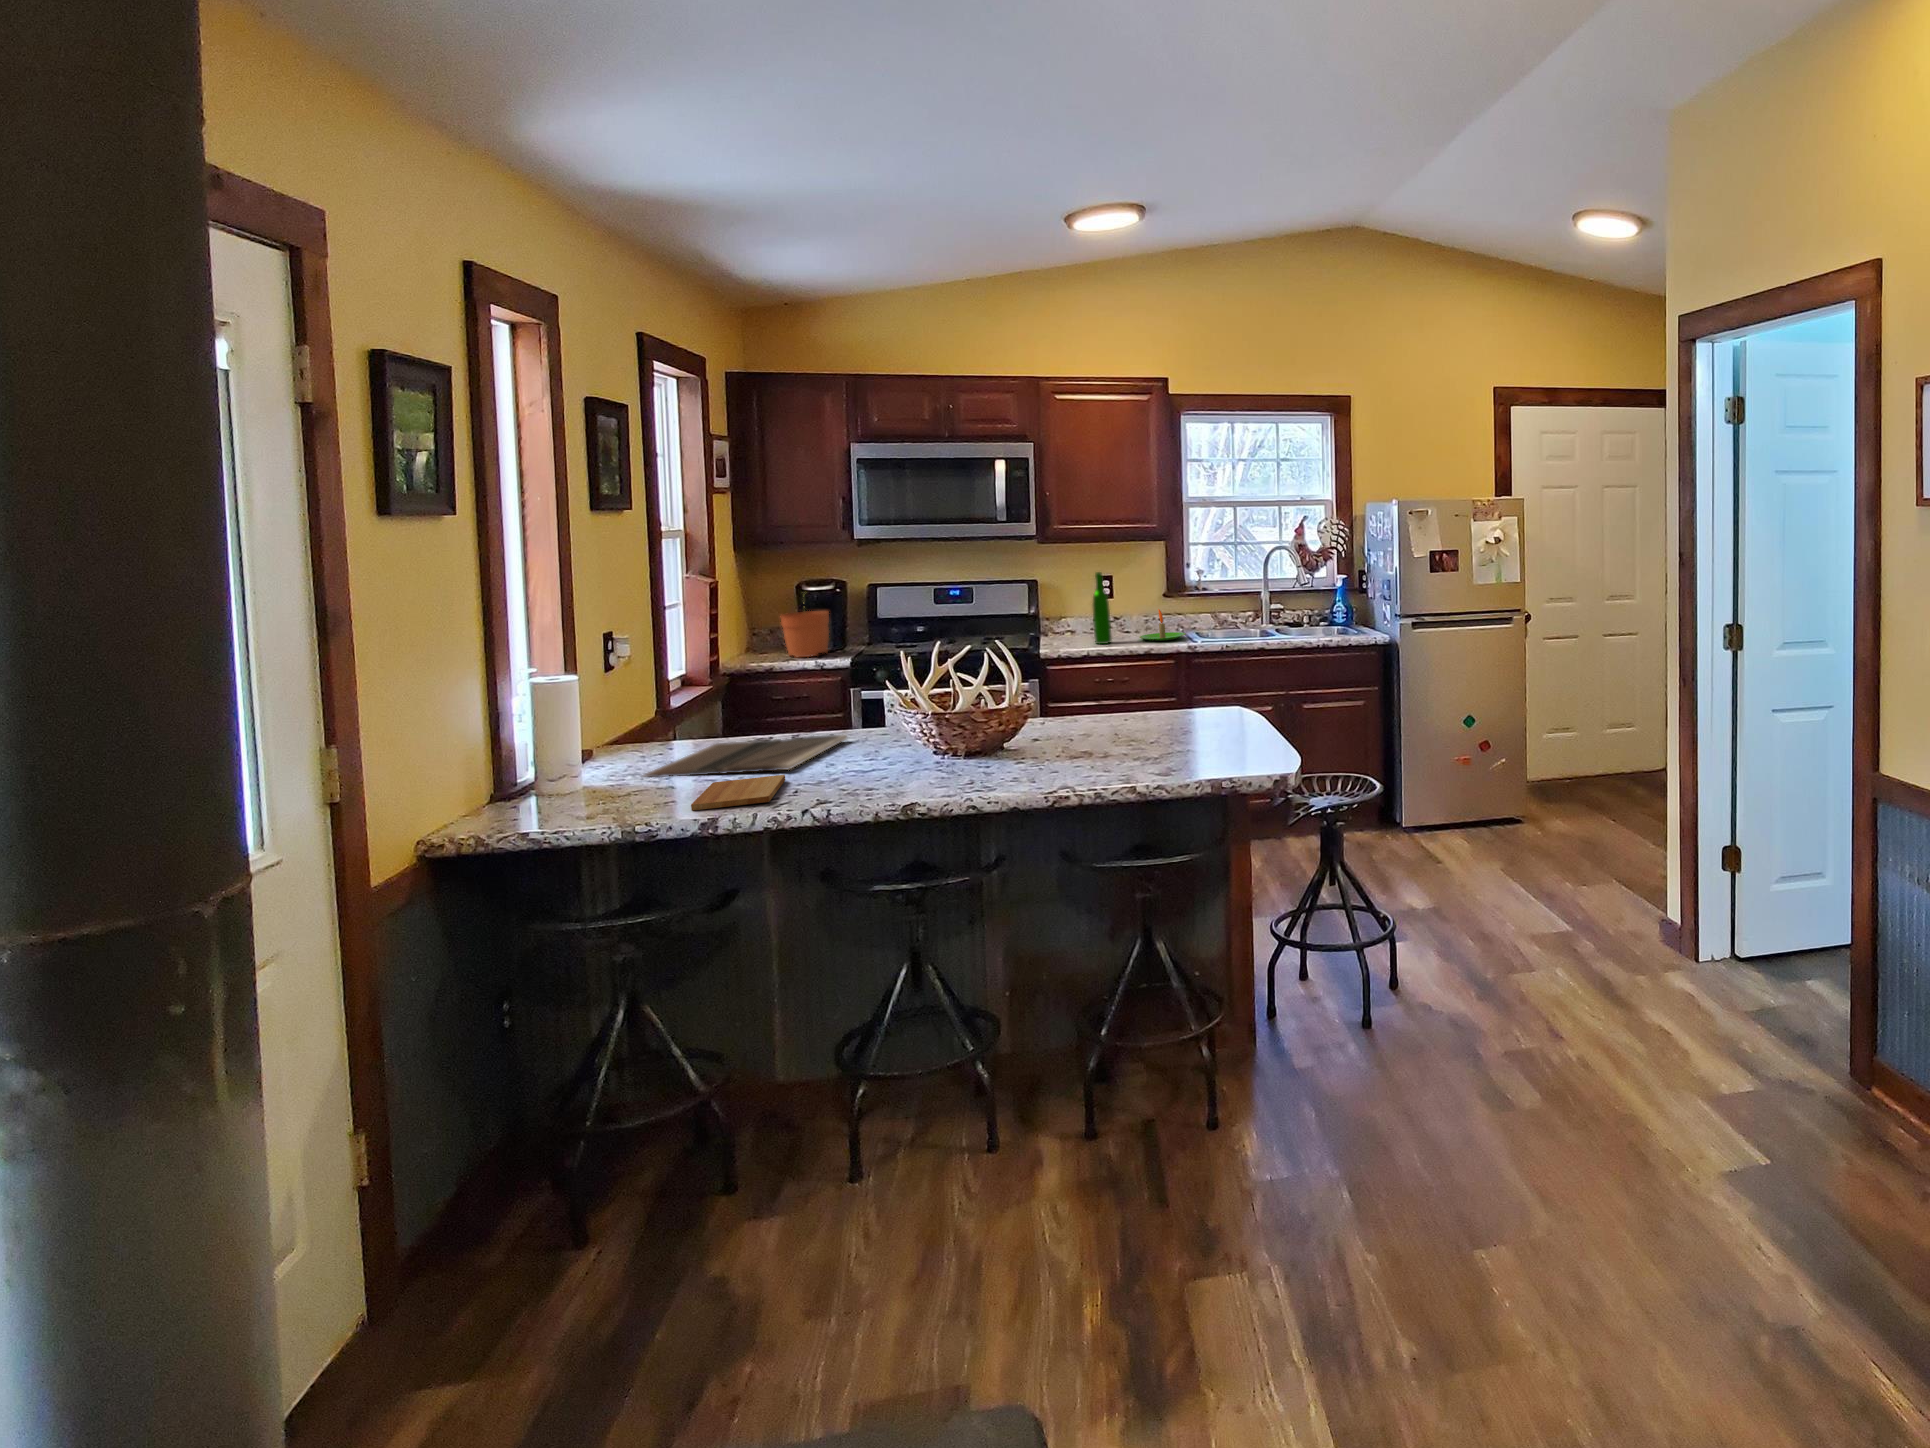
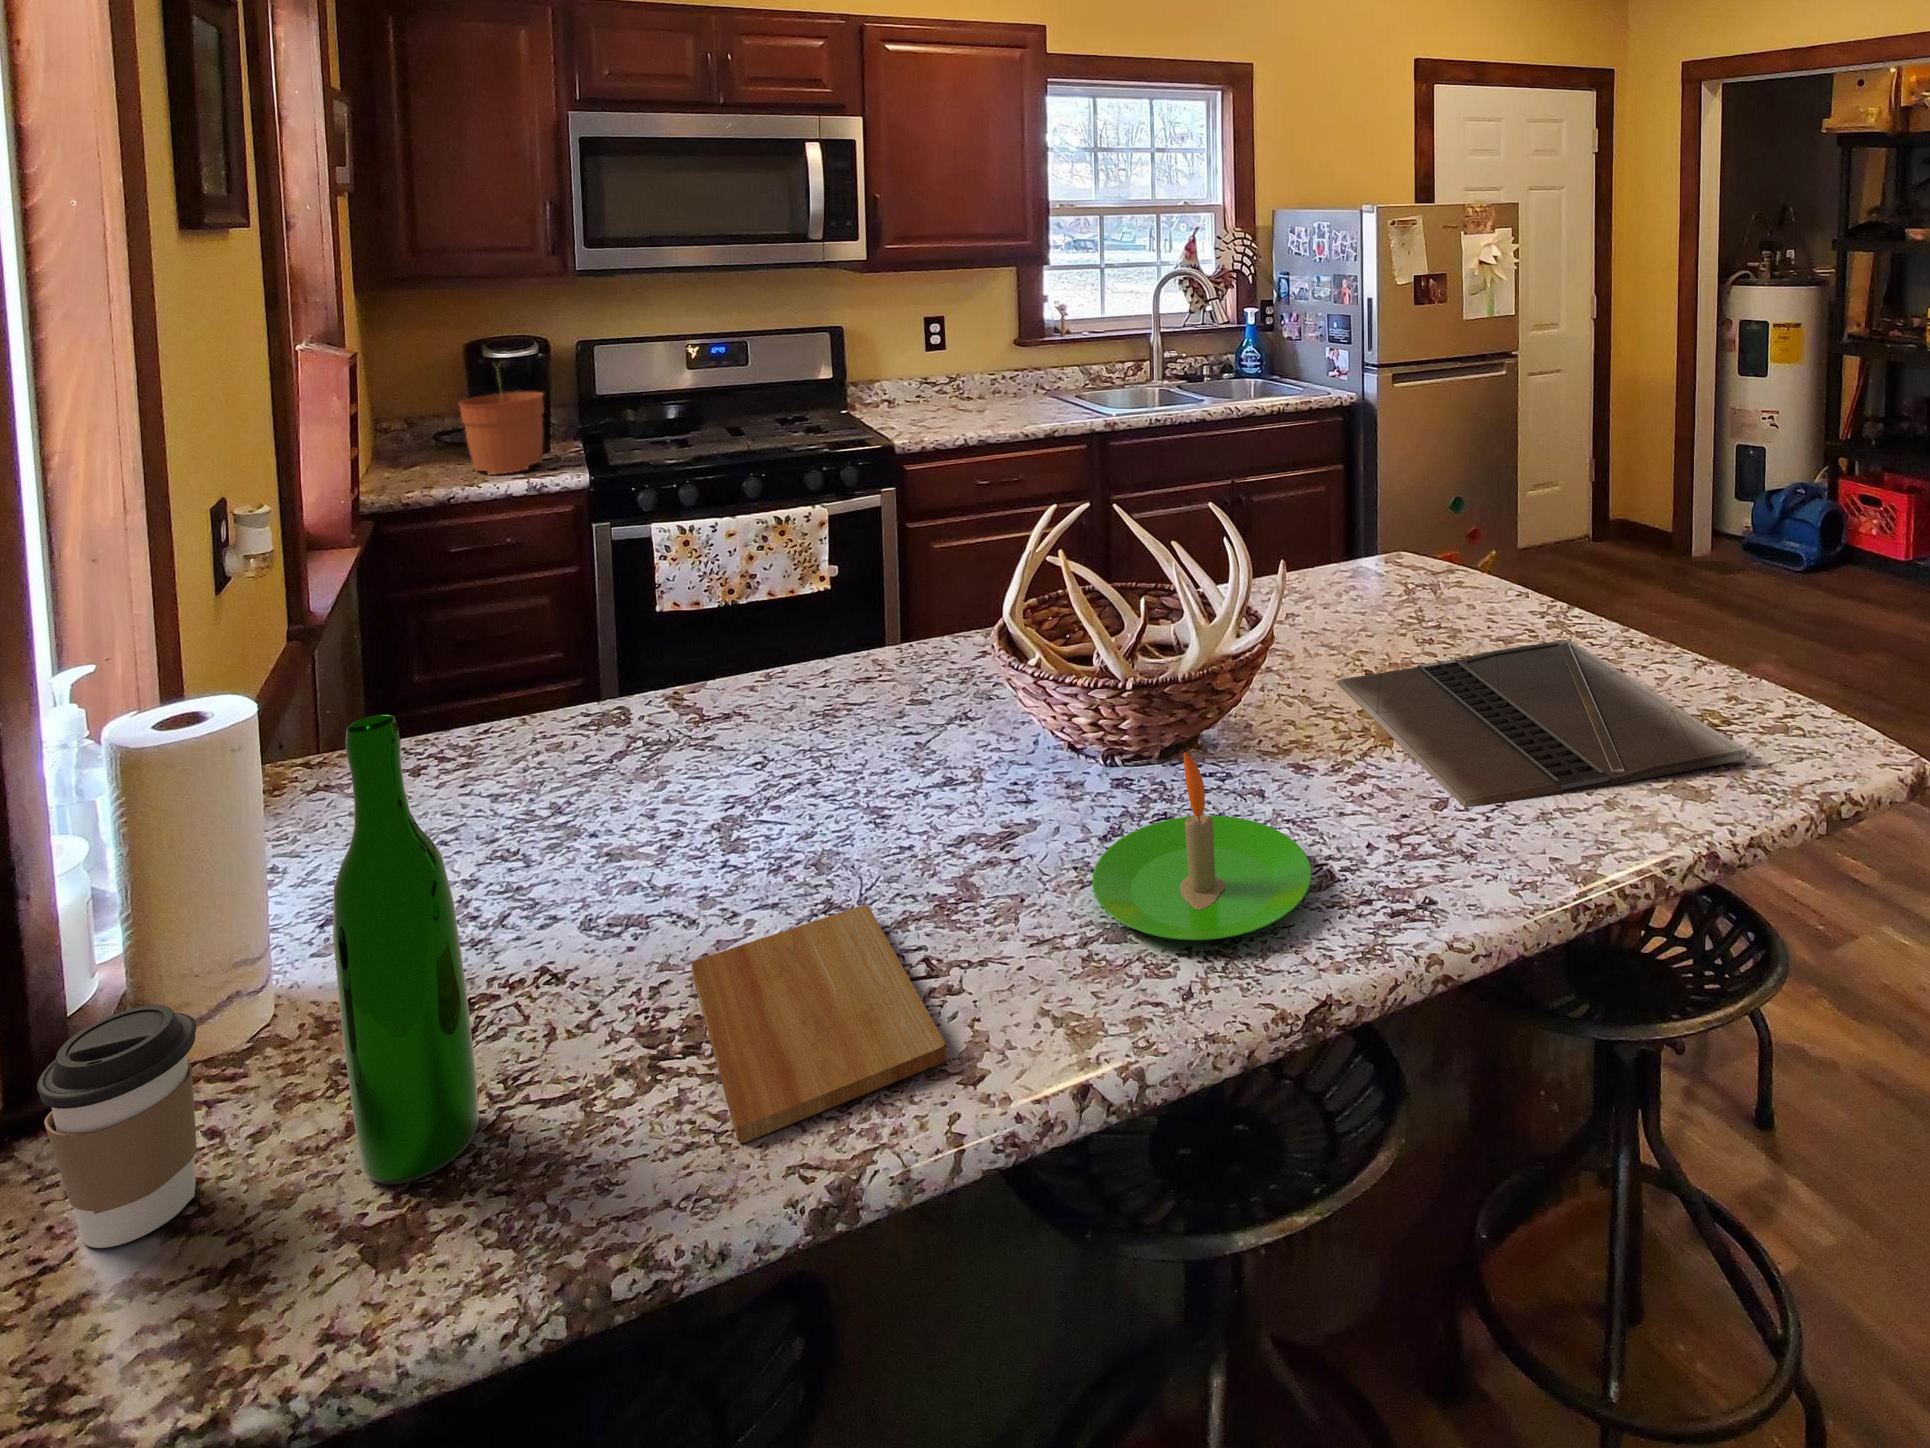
wine bottle: present [1093,572,1112,644] -> present [333,714,479,1185]
candle: present [1139,609,1186,641] -> present [1092,752,1312,940]
laptop: present [644,735,847,777] -> present [1337,639,1746,808]
coffee cup: none [495,750,540,813] -> present [37,1005,197,1248]

